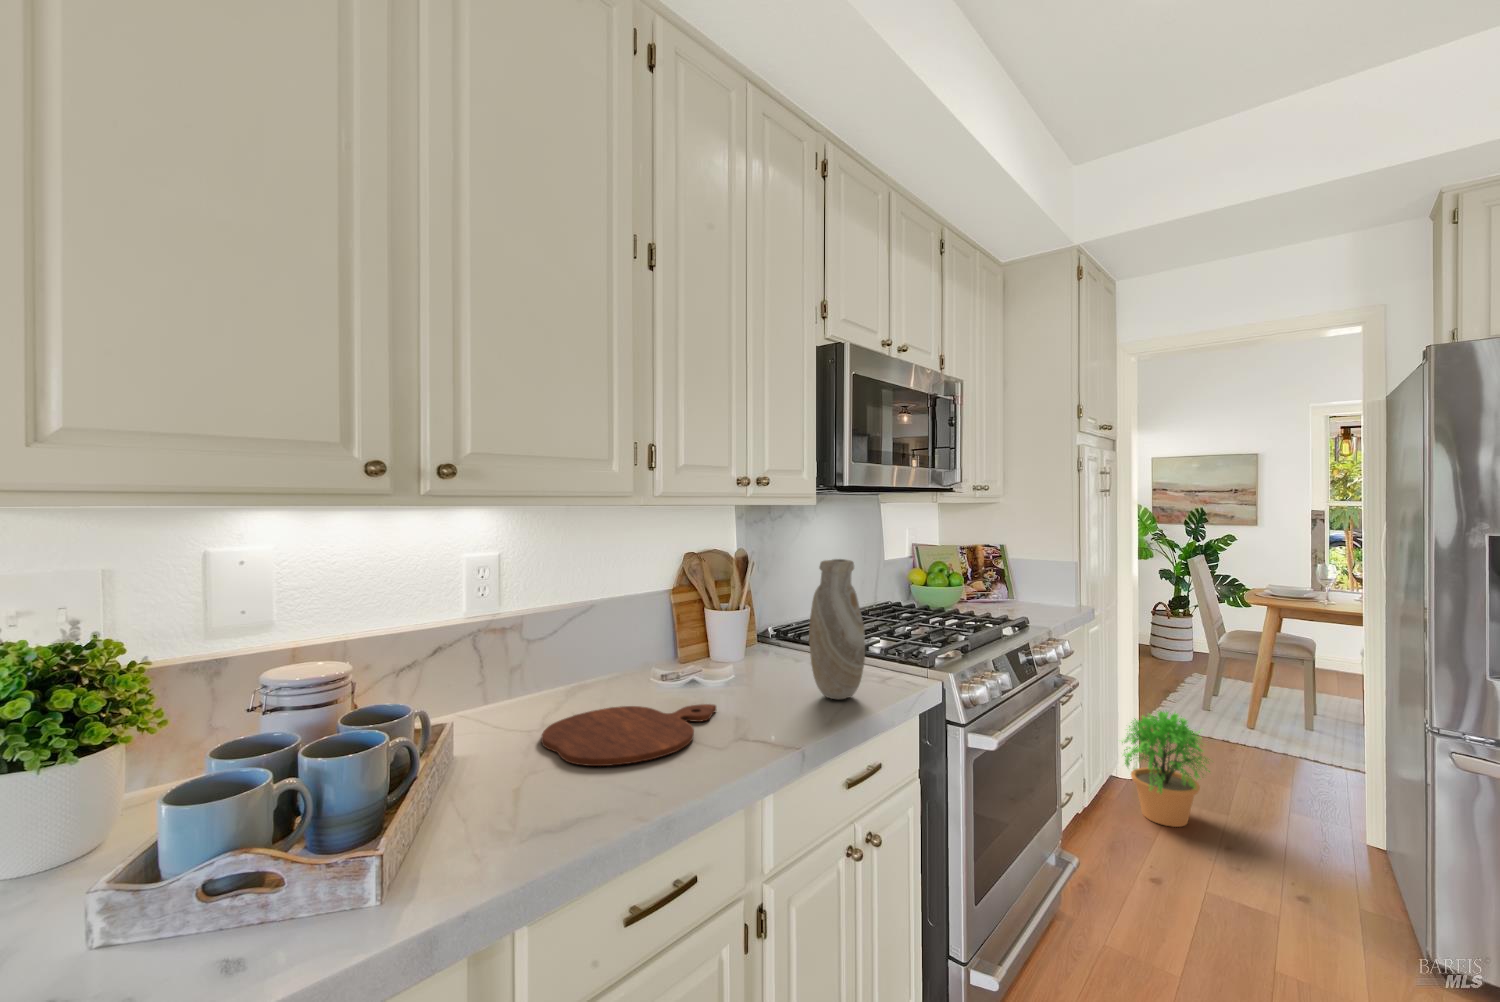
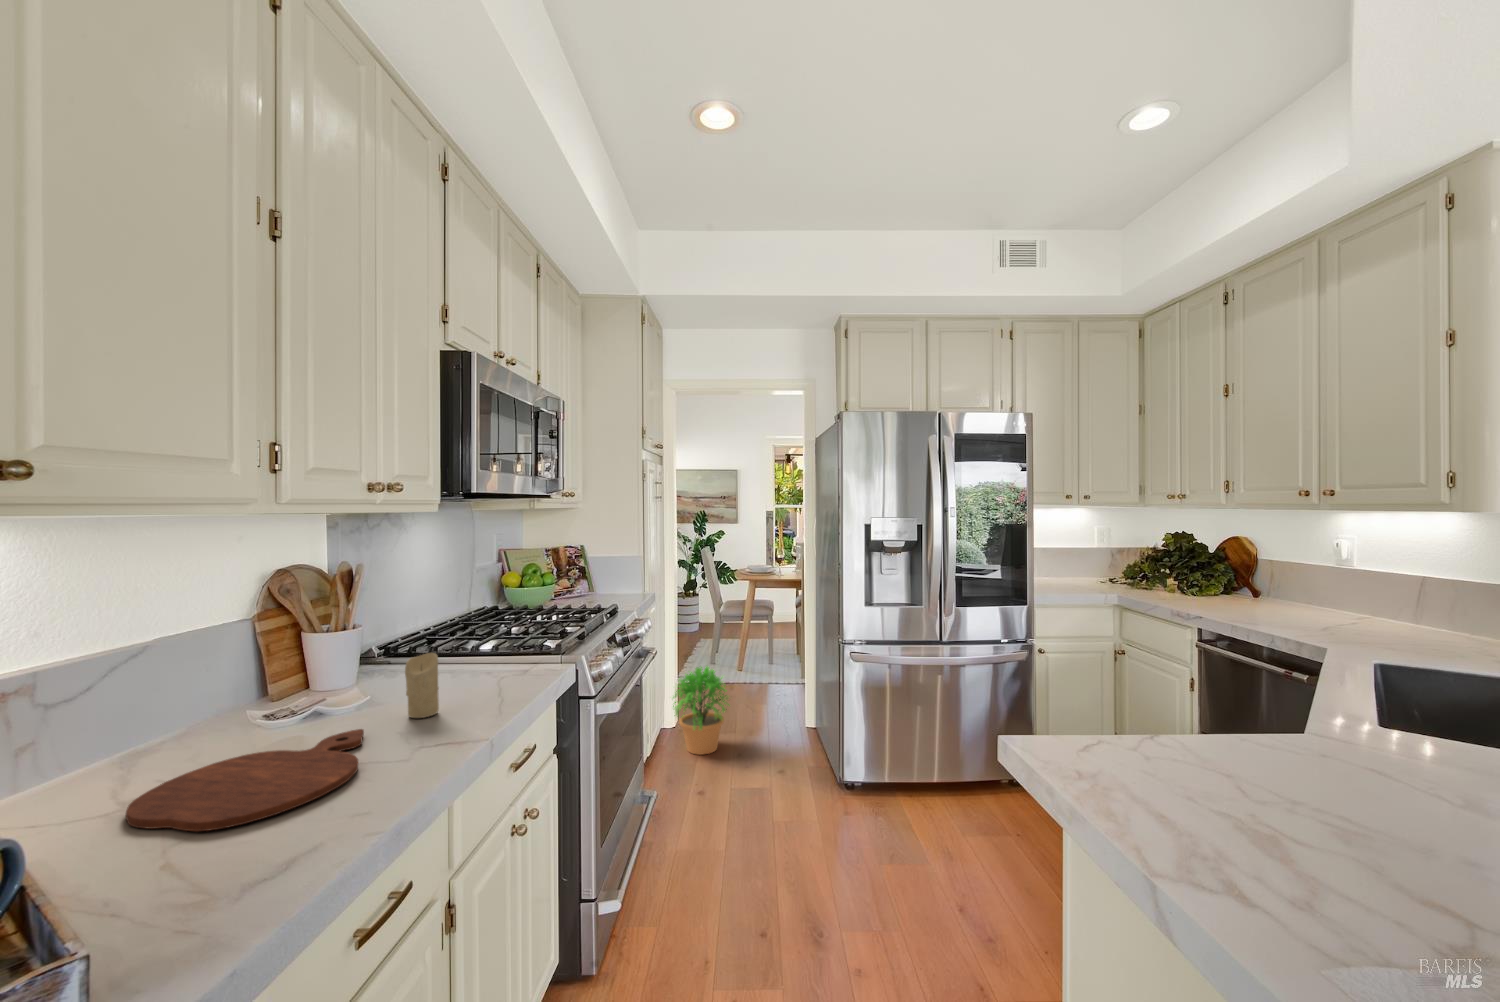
vase: present [809,559,865,699] -> none [457,561,515,697]
candle: none [757,645,786,706] -> present [405,653,439,718]

